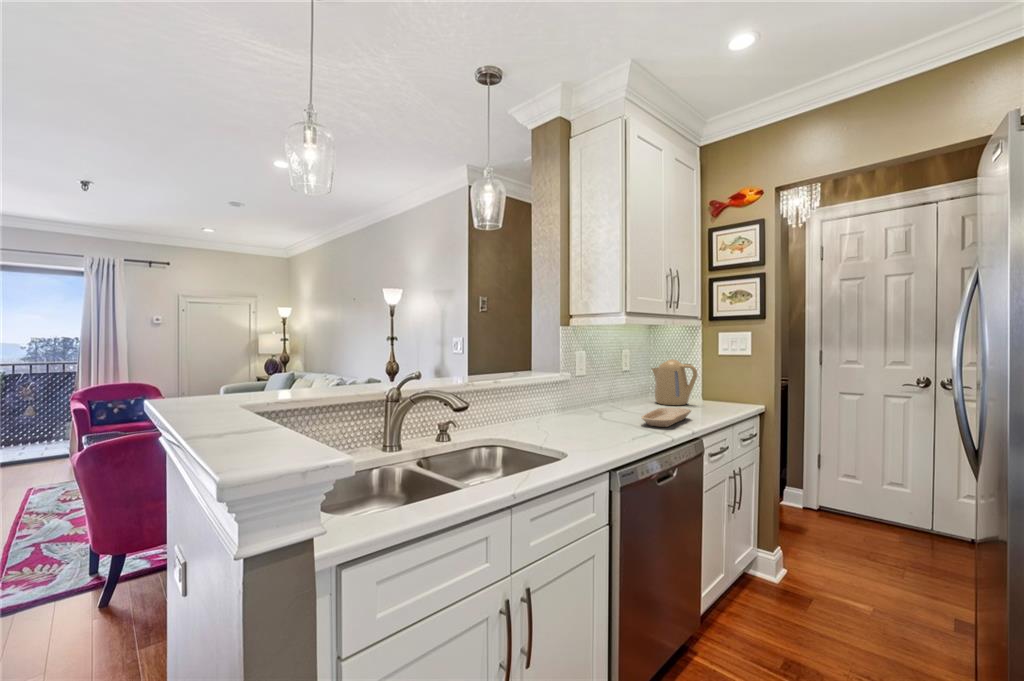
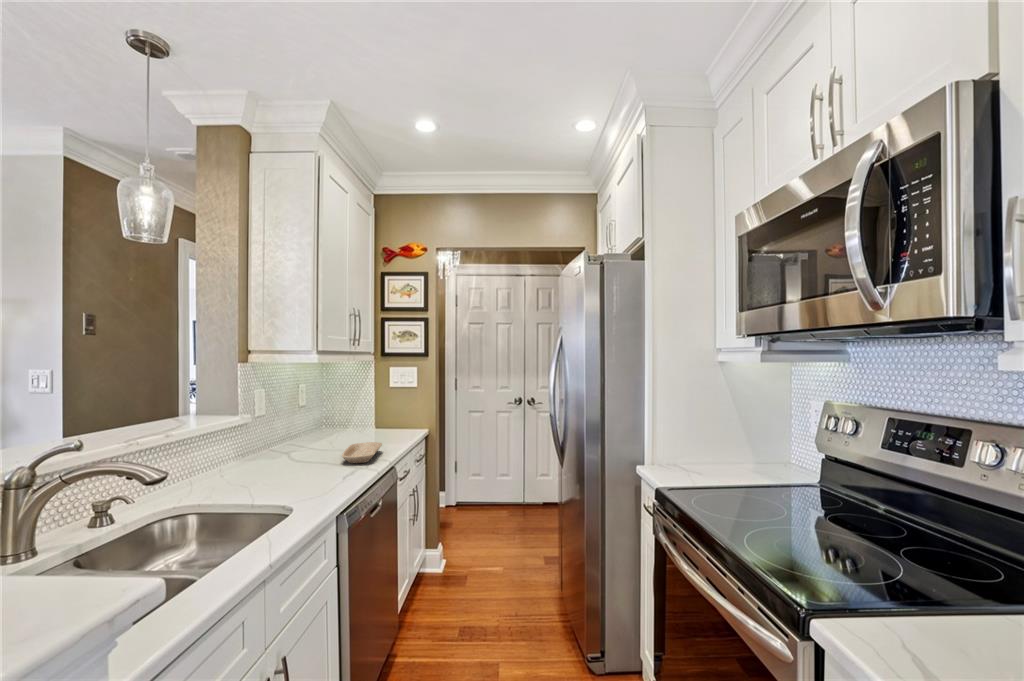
kettle: present [652,359,697,405] -> none [332,395,377,440]

